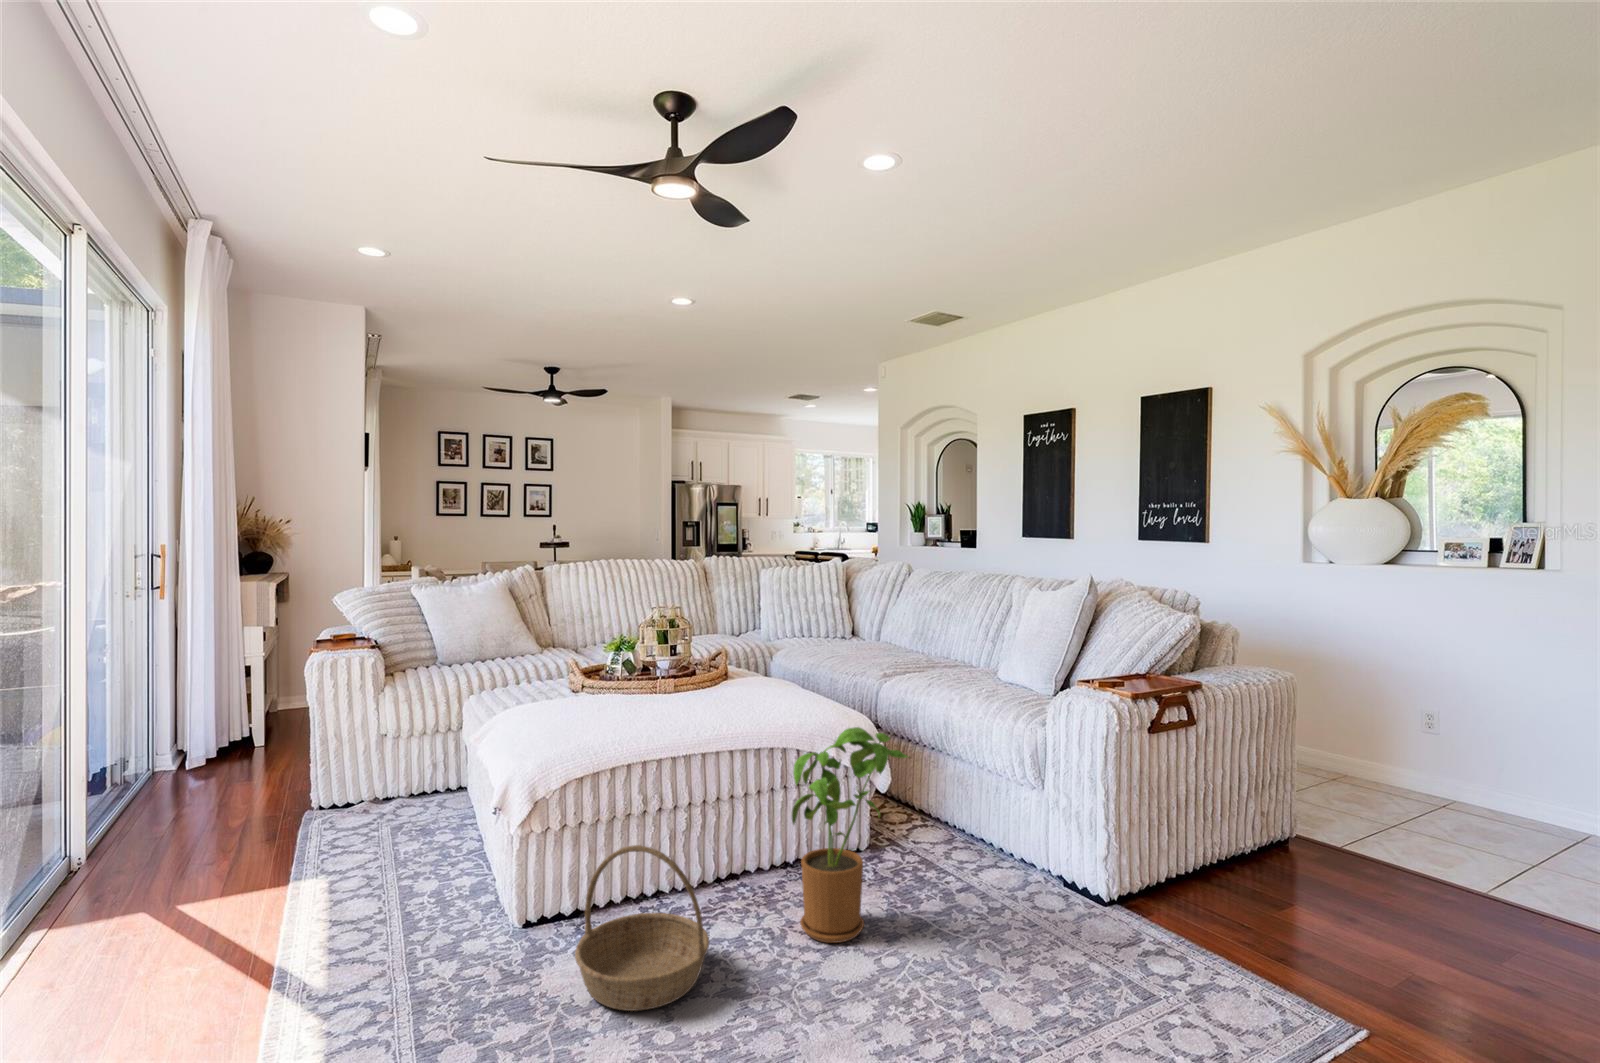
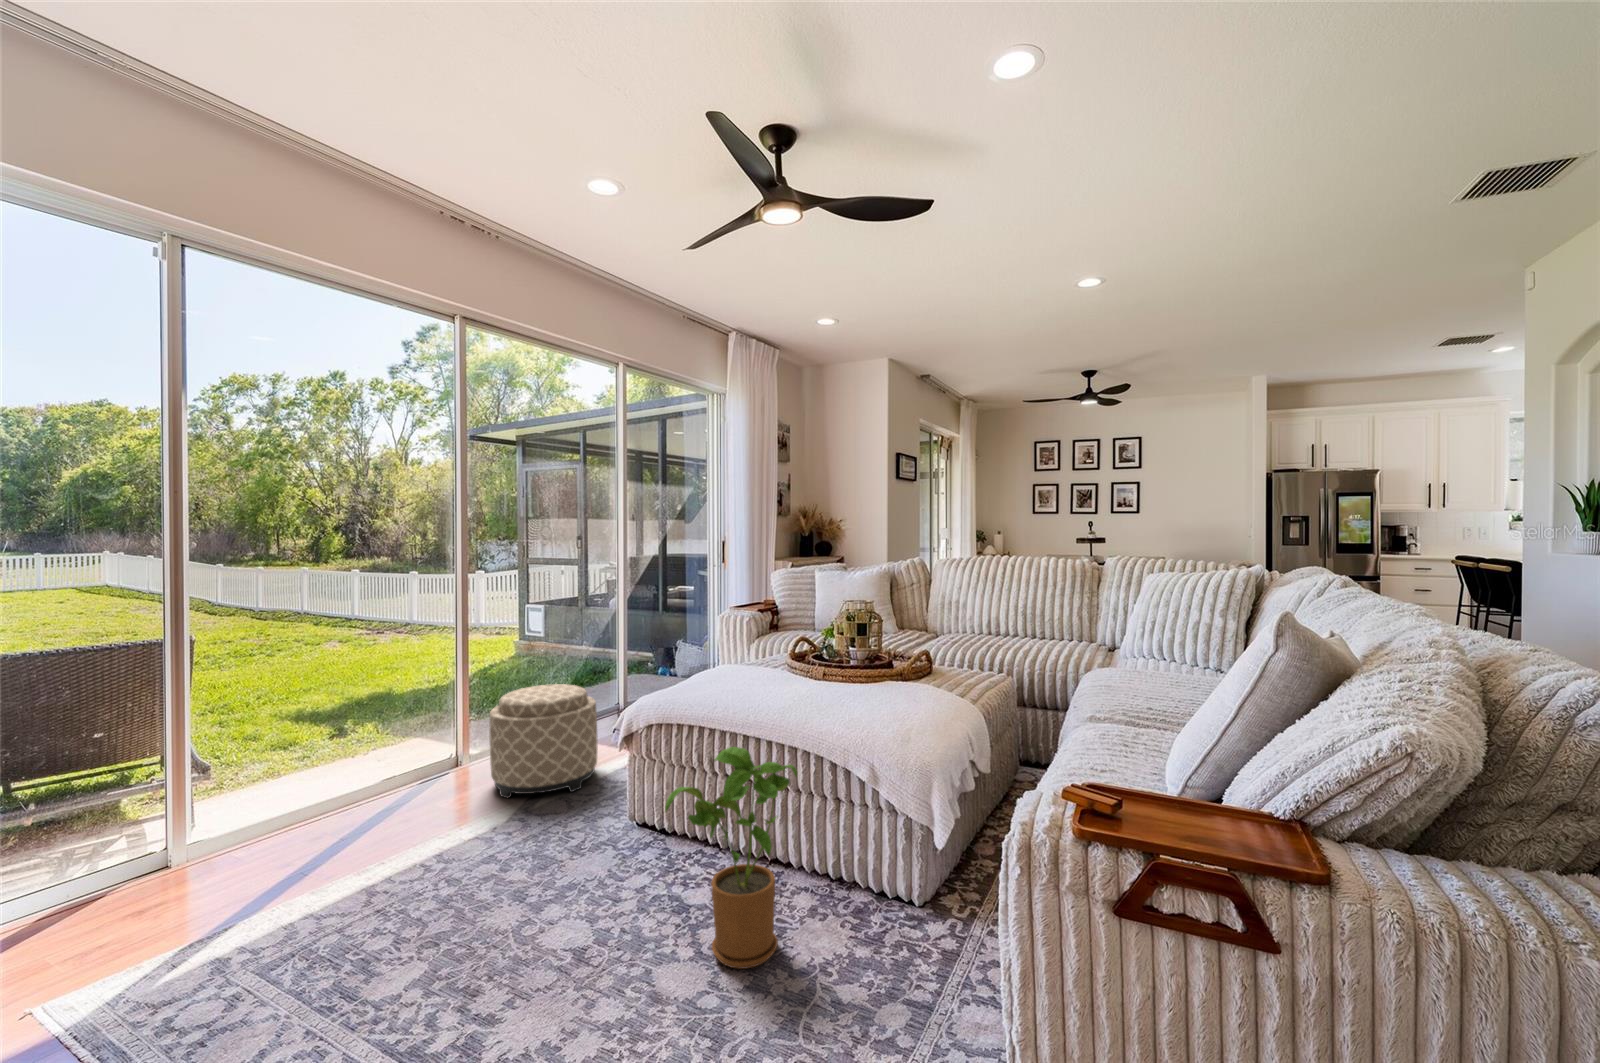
ottoman: none [101,781,318,1002] -> present [489,684,598,798]
basket: present [575,845,709,1011] -> none [538,790,648,924]

